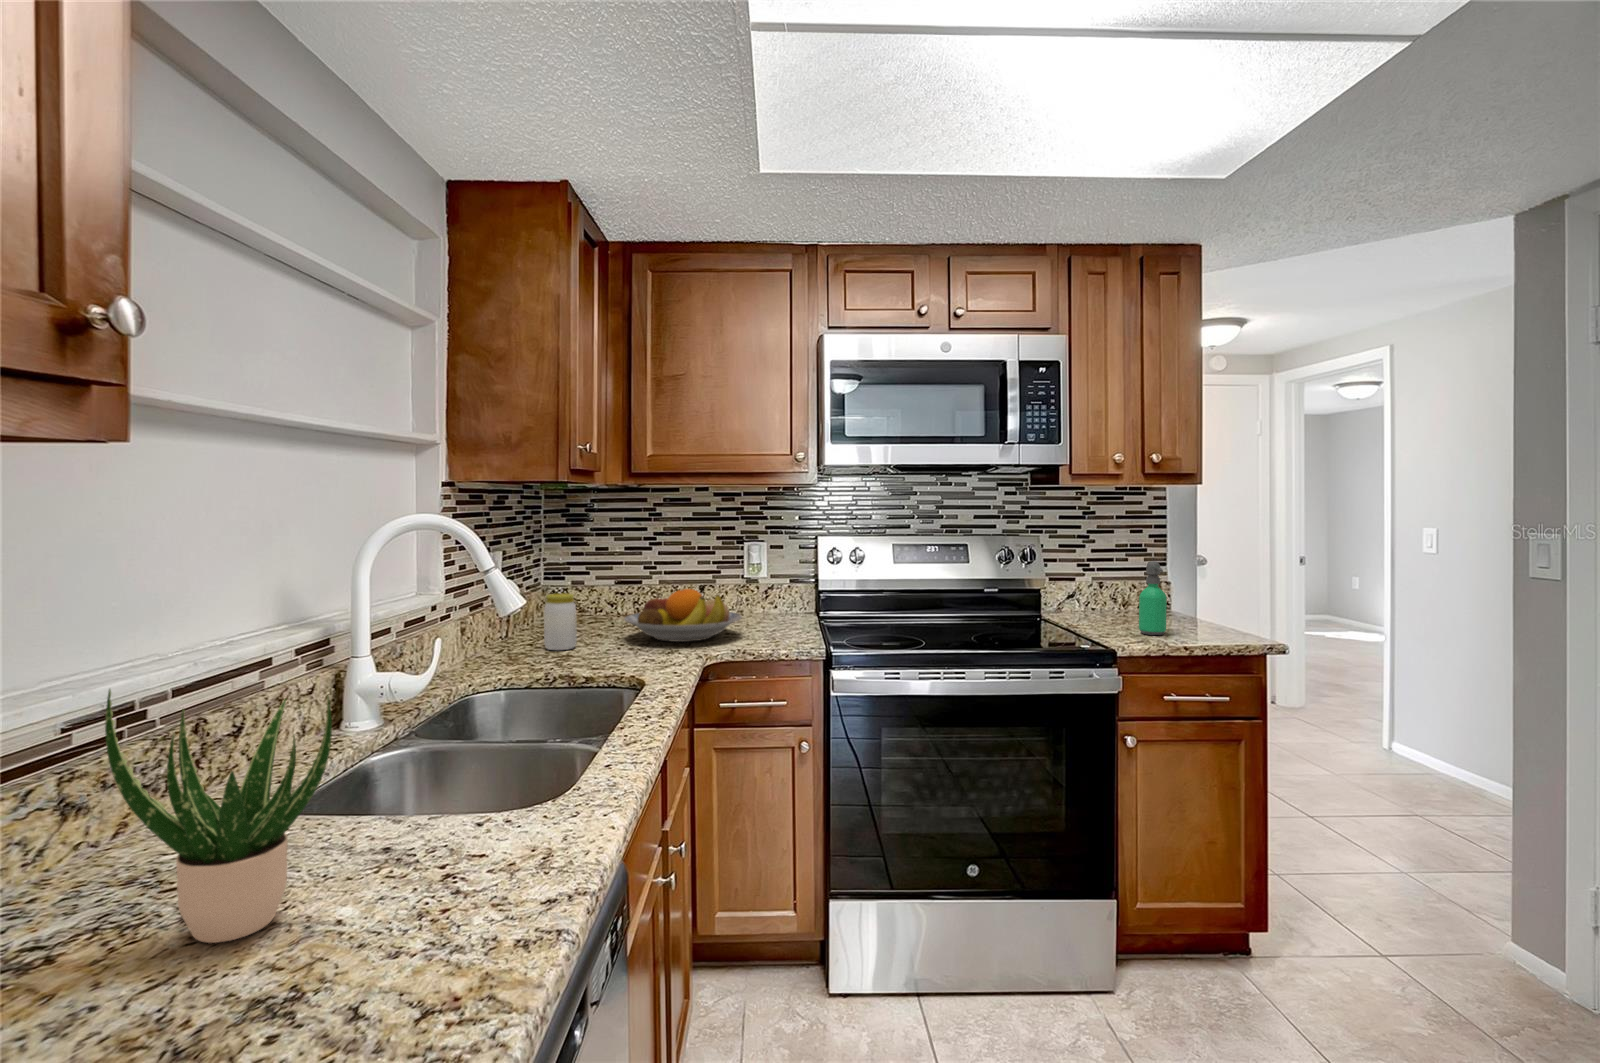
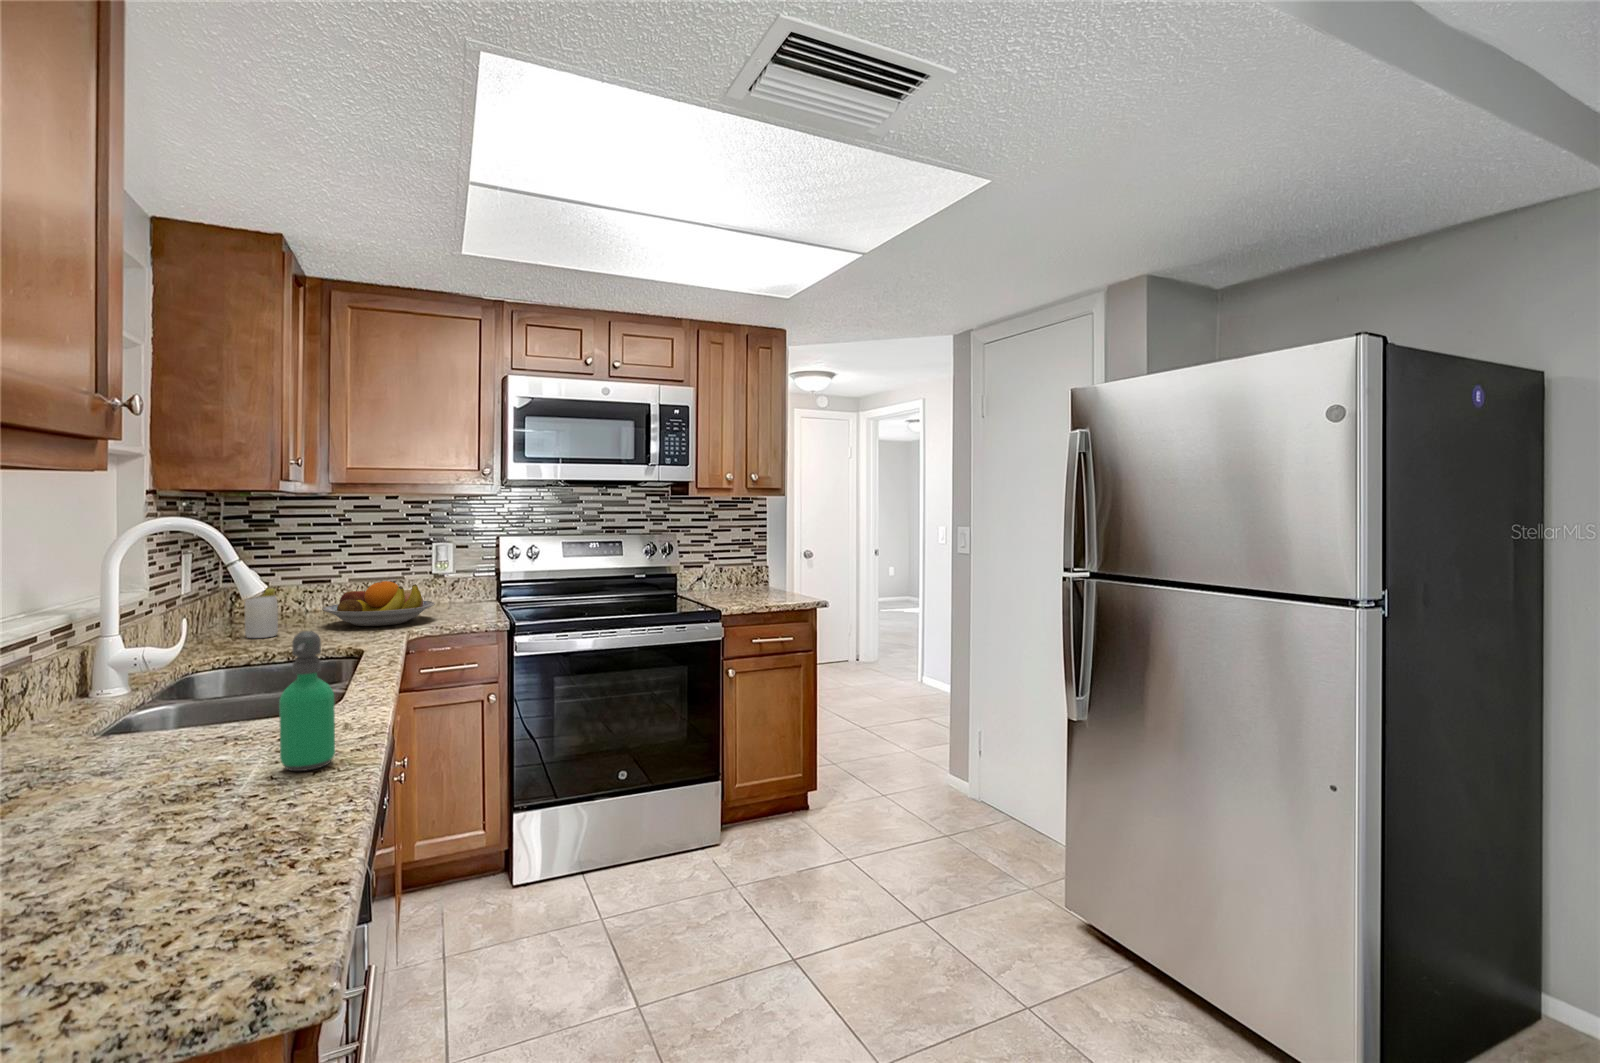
soap dispenser: present [1139,561,1167,635] -> present [279,631,335,771]
potted plant: present [105,689,332,943] -> none [63,624,213,782]

